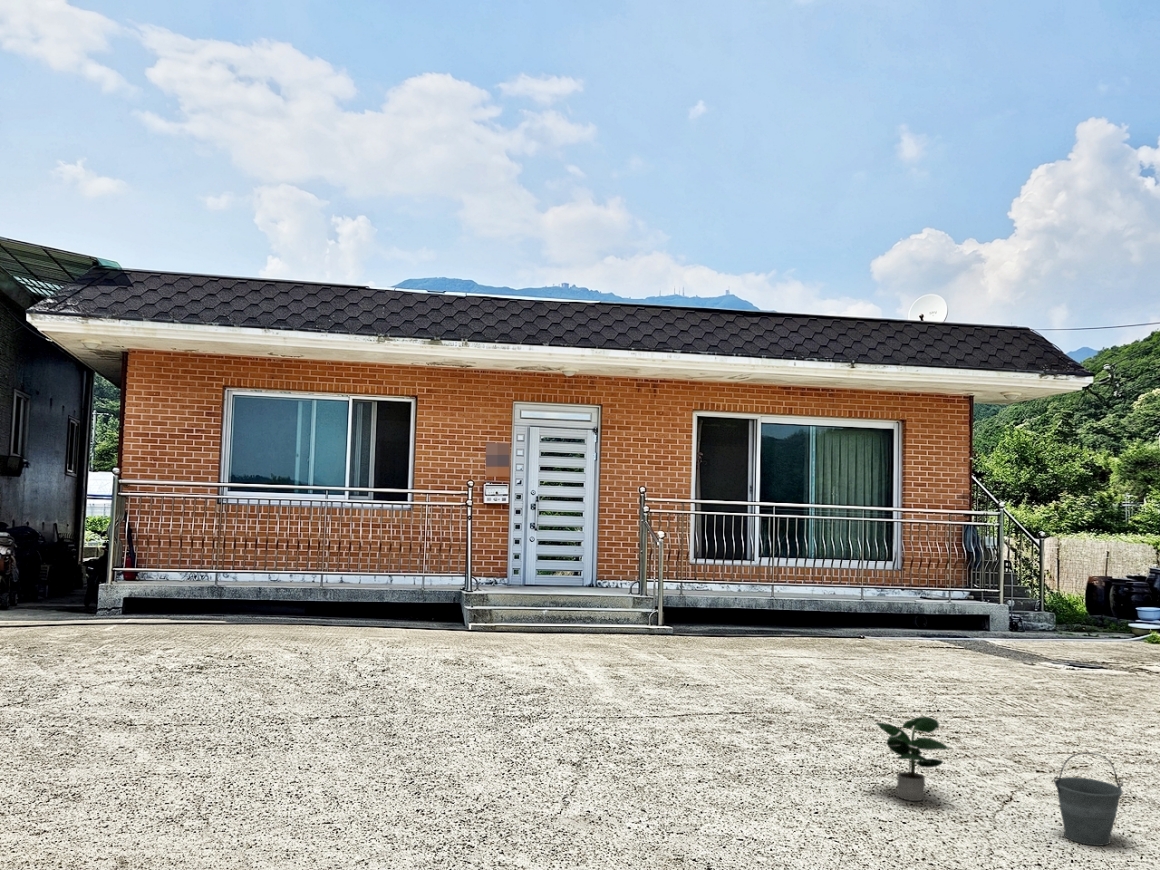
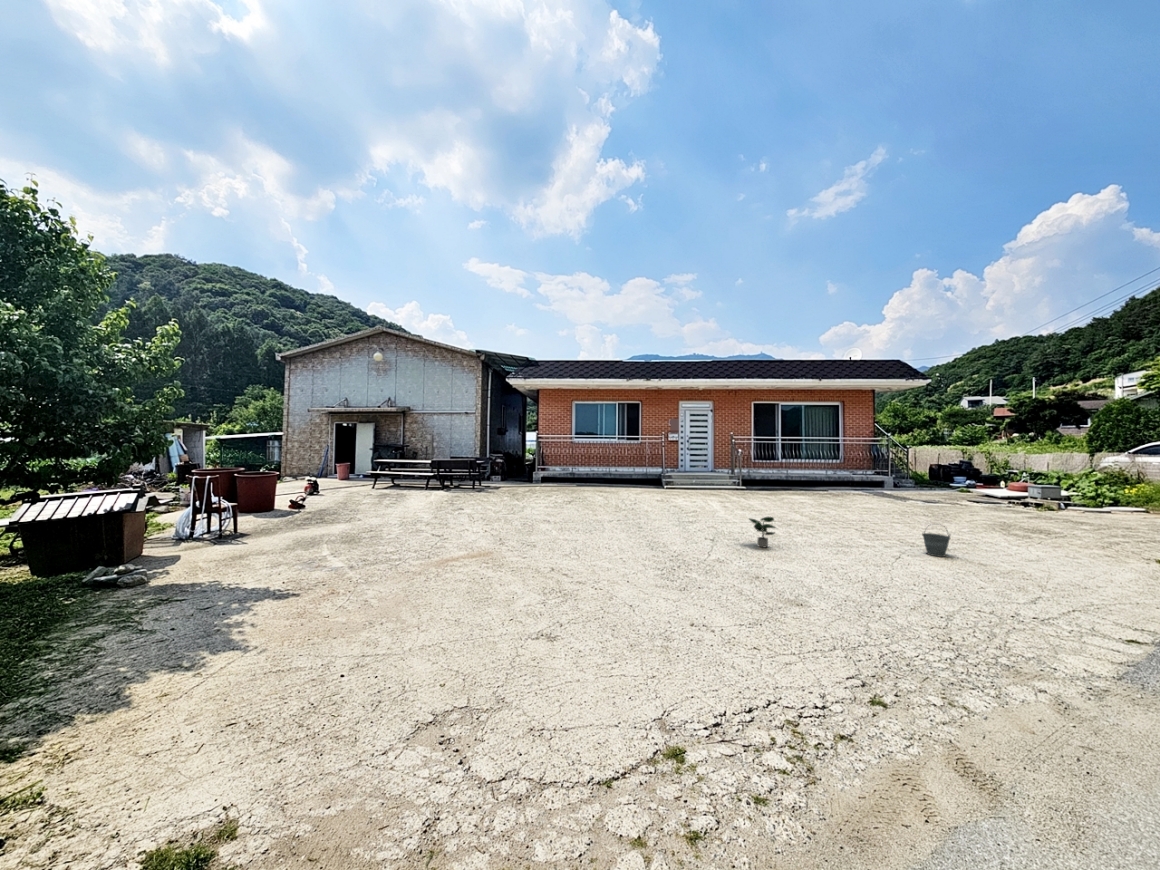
potted plant: present [876,717,949,801] -> present [749,517,775,548]

